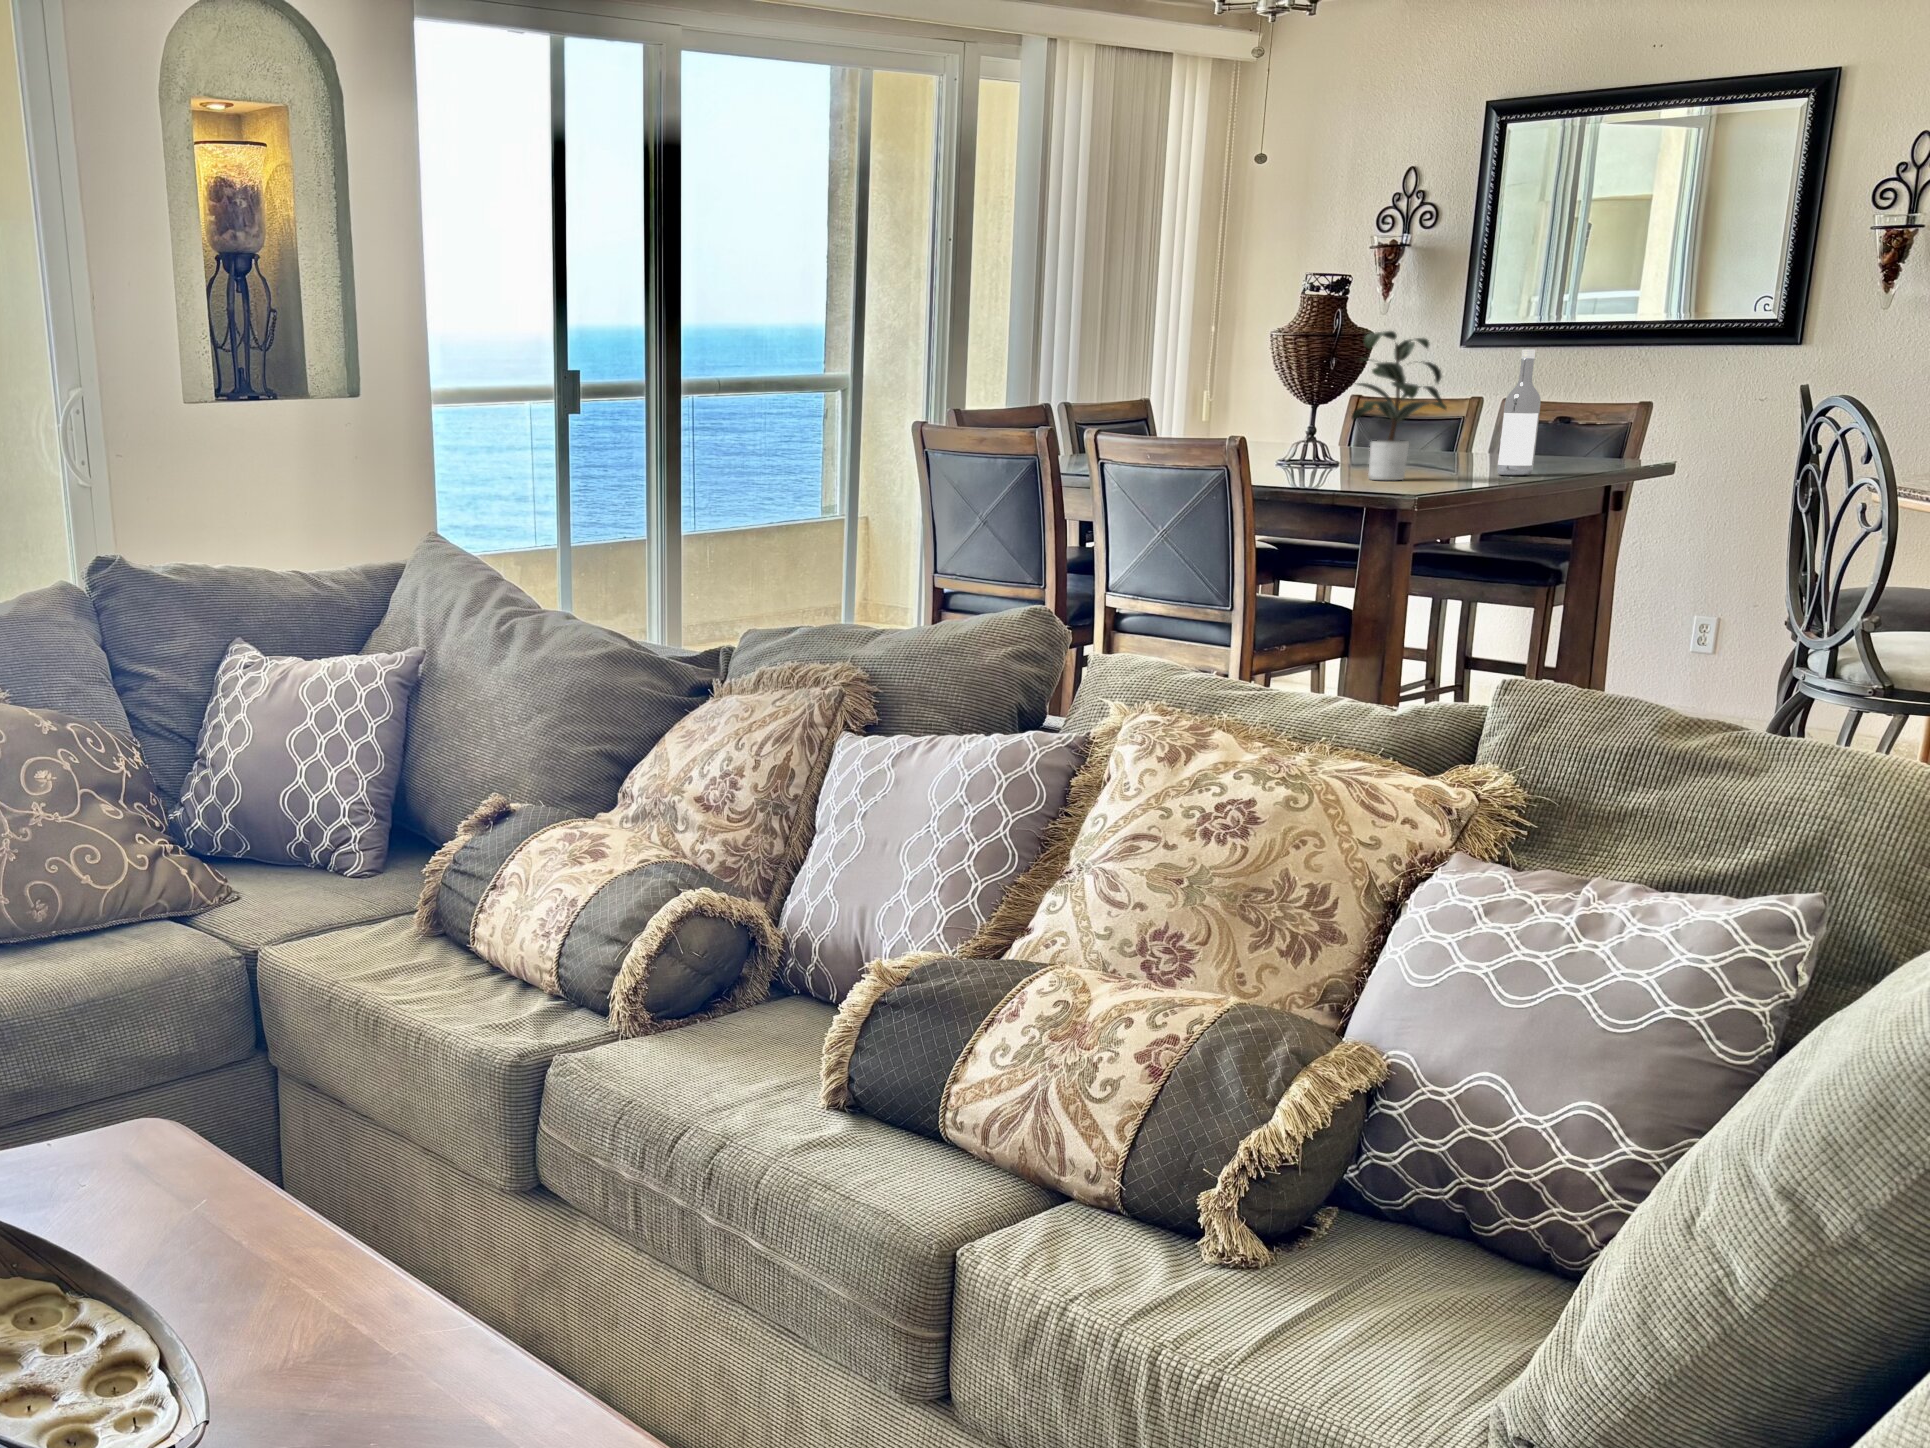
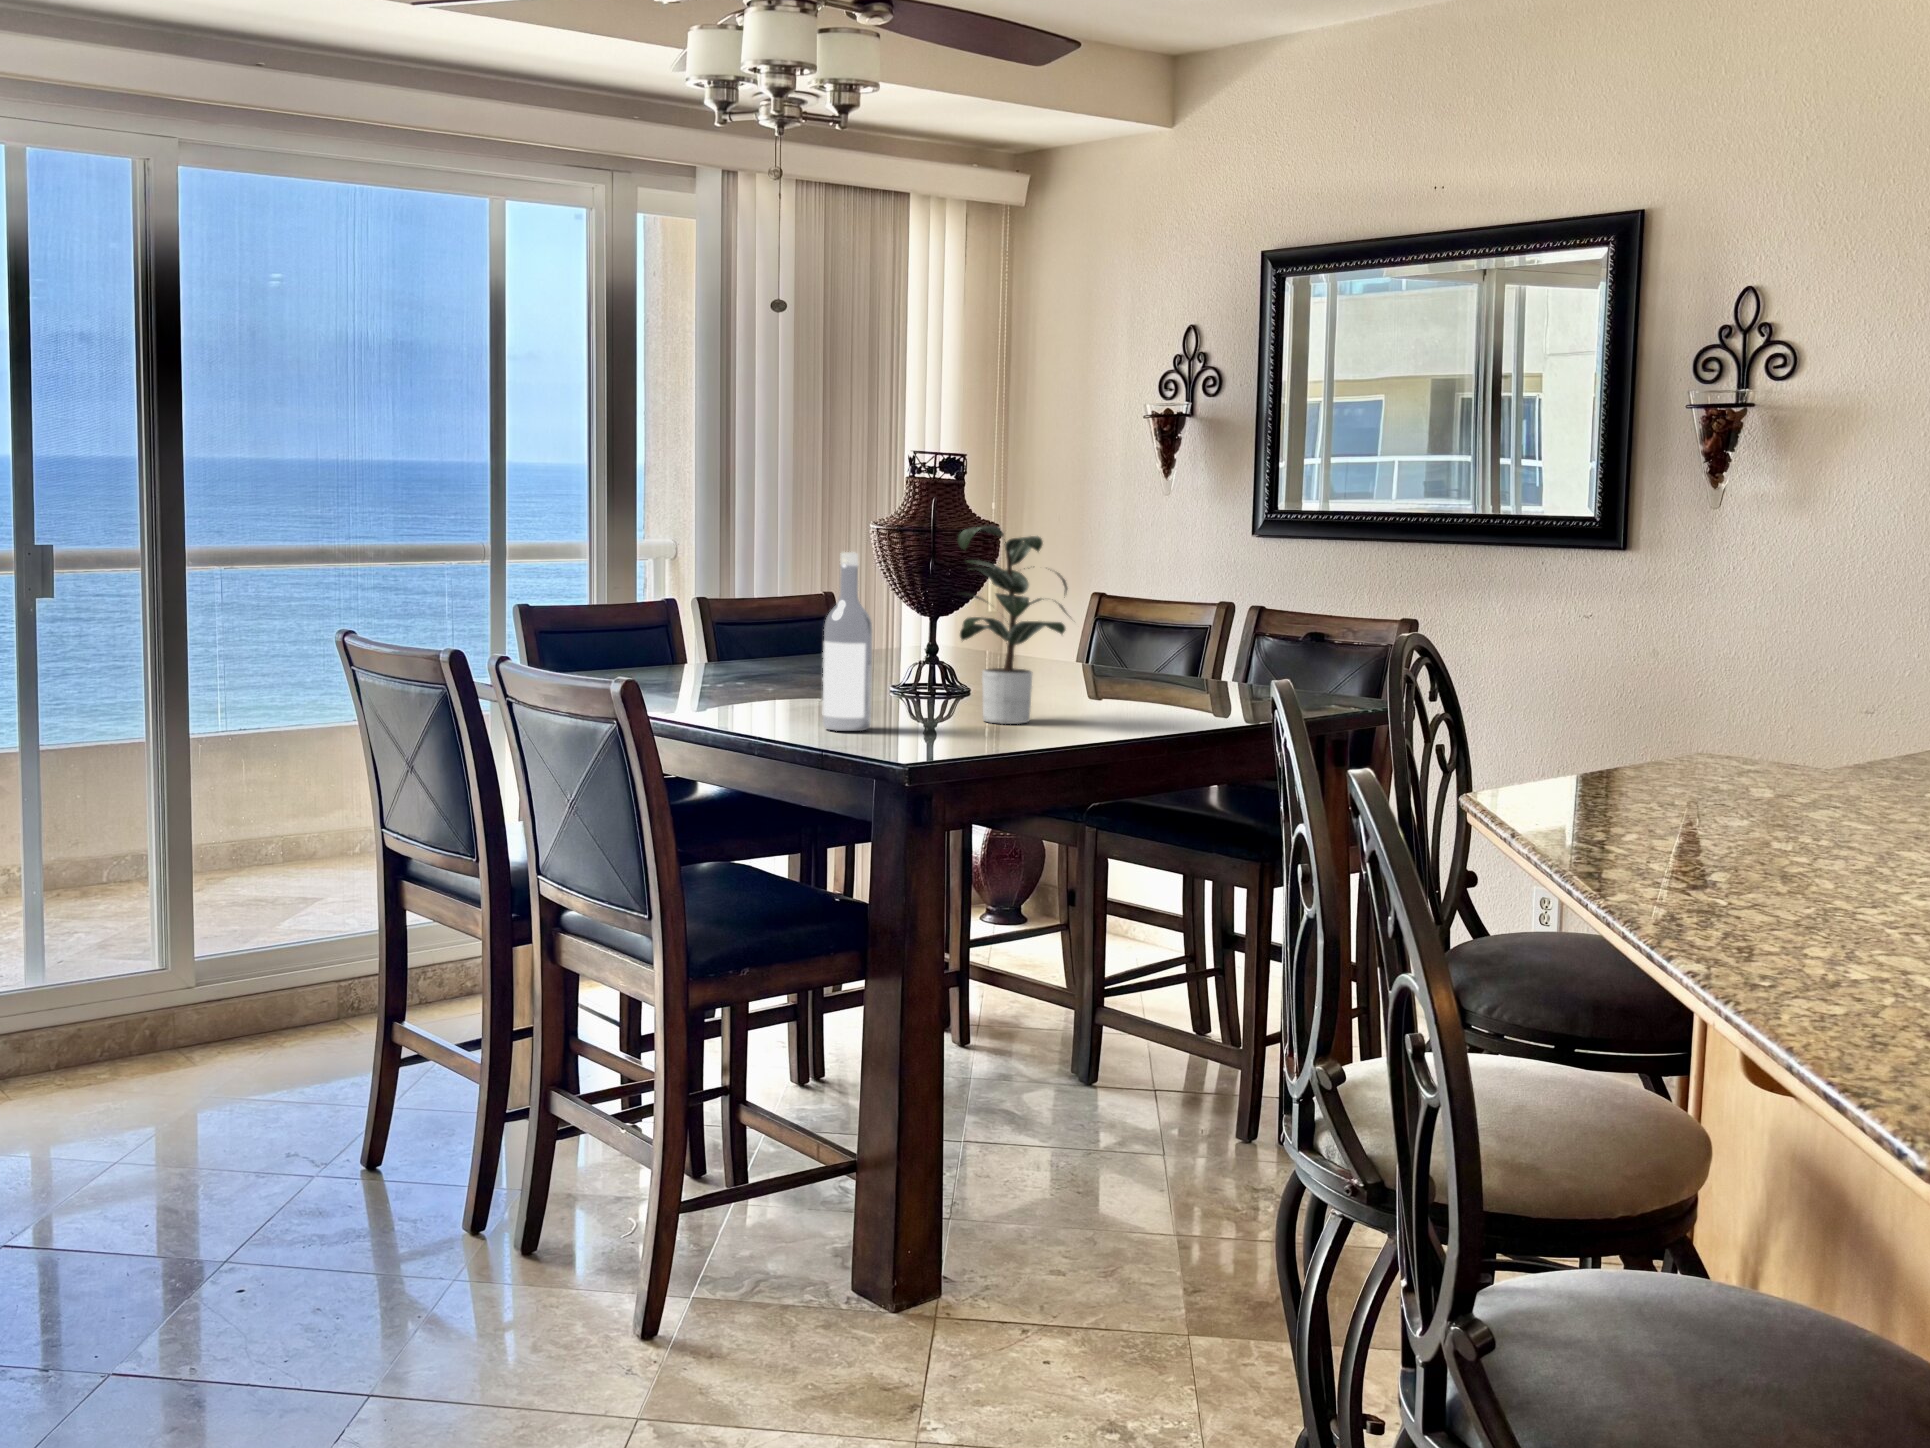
wine bottle: present [1497,349,1541,475] -> present [823,552,872,731]

